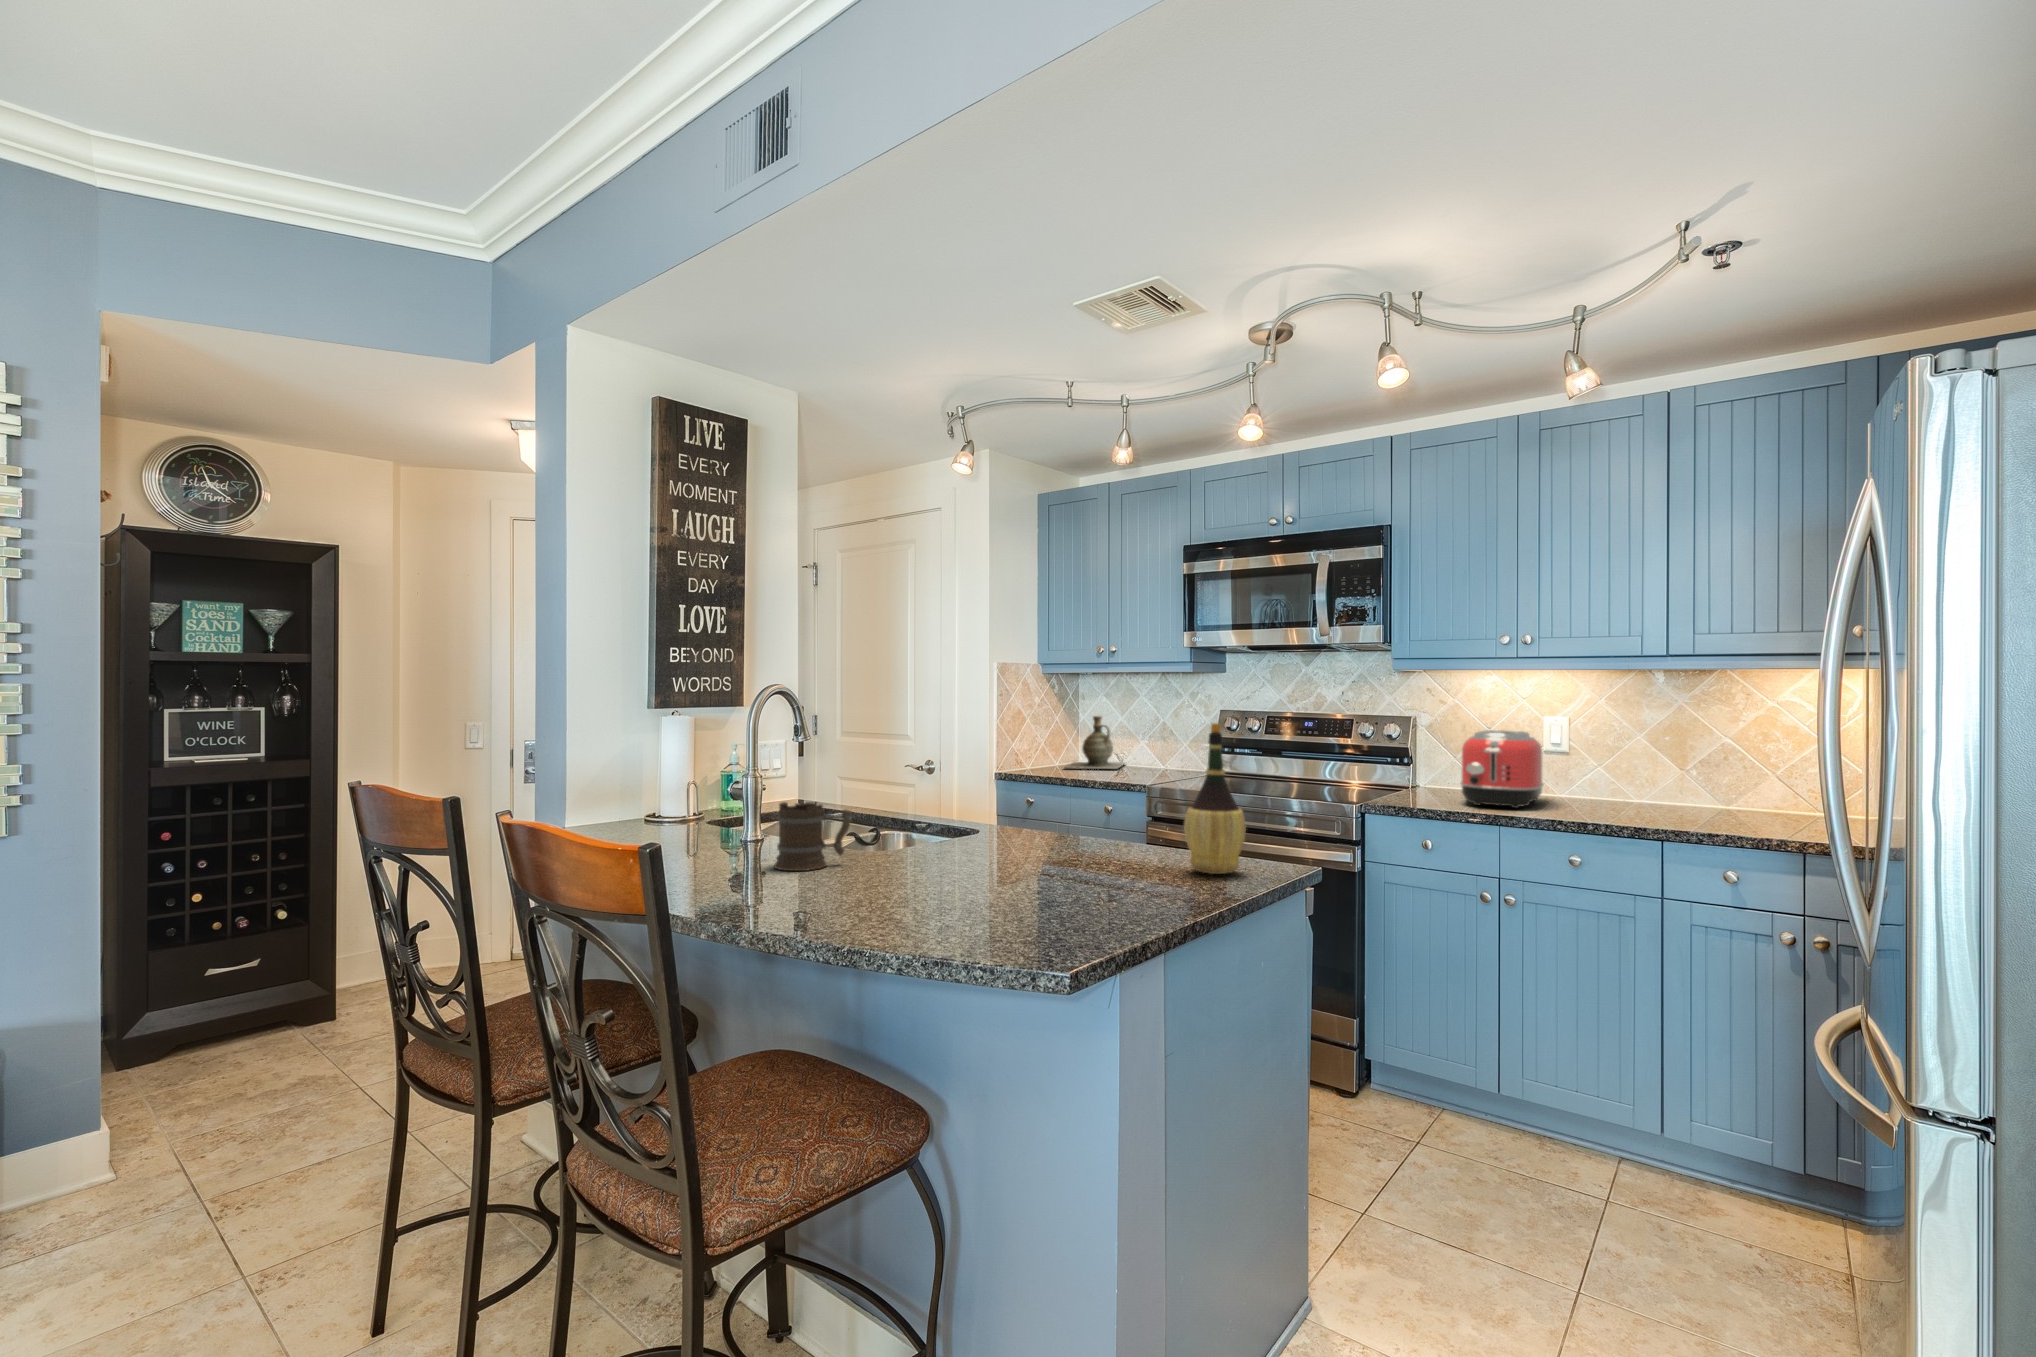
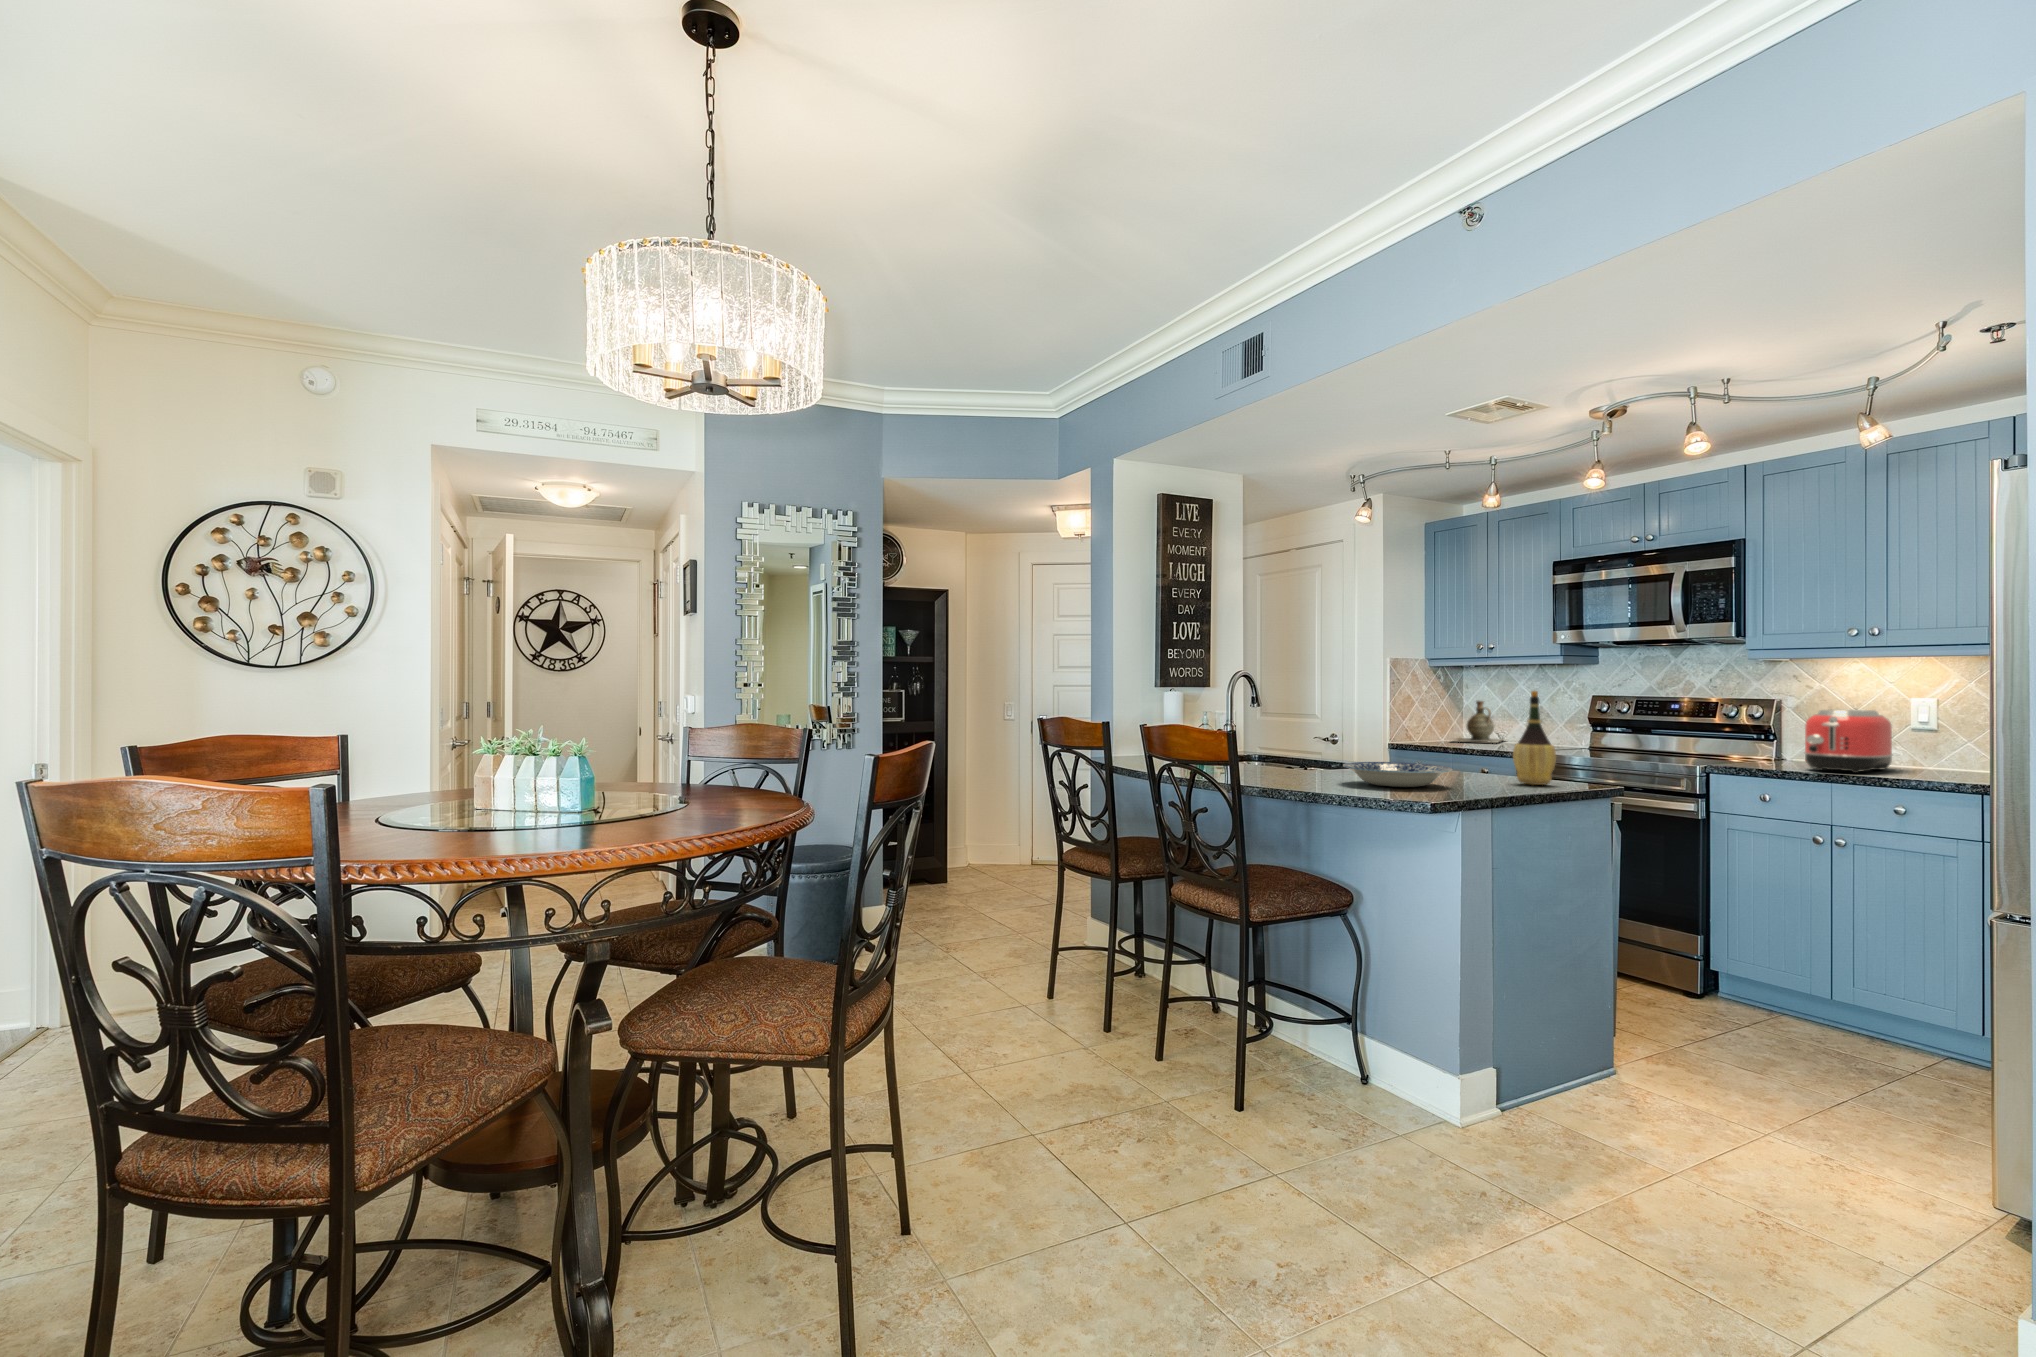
mug: present [774,802,852,871] -> none [1249,736,1295,774]
plate: none [926,846,1104,901] -> present [1343,762,1452,787]

